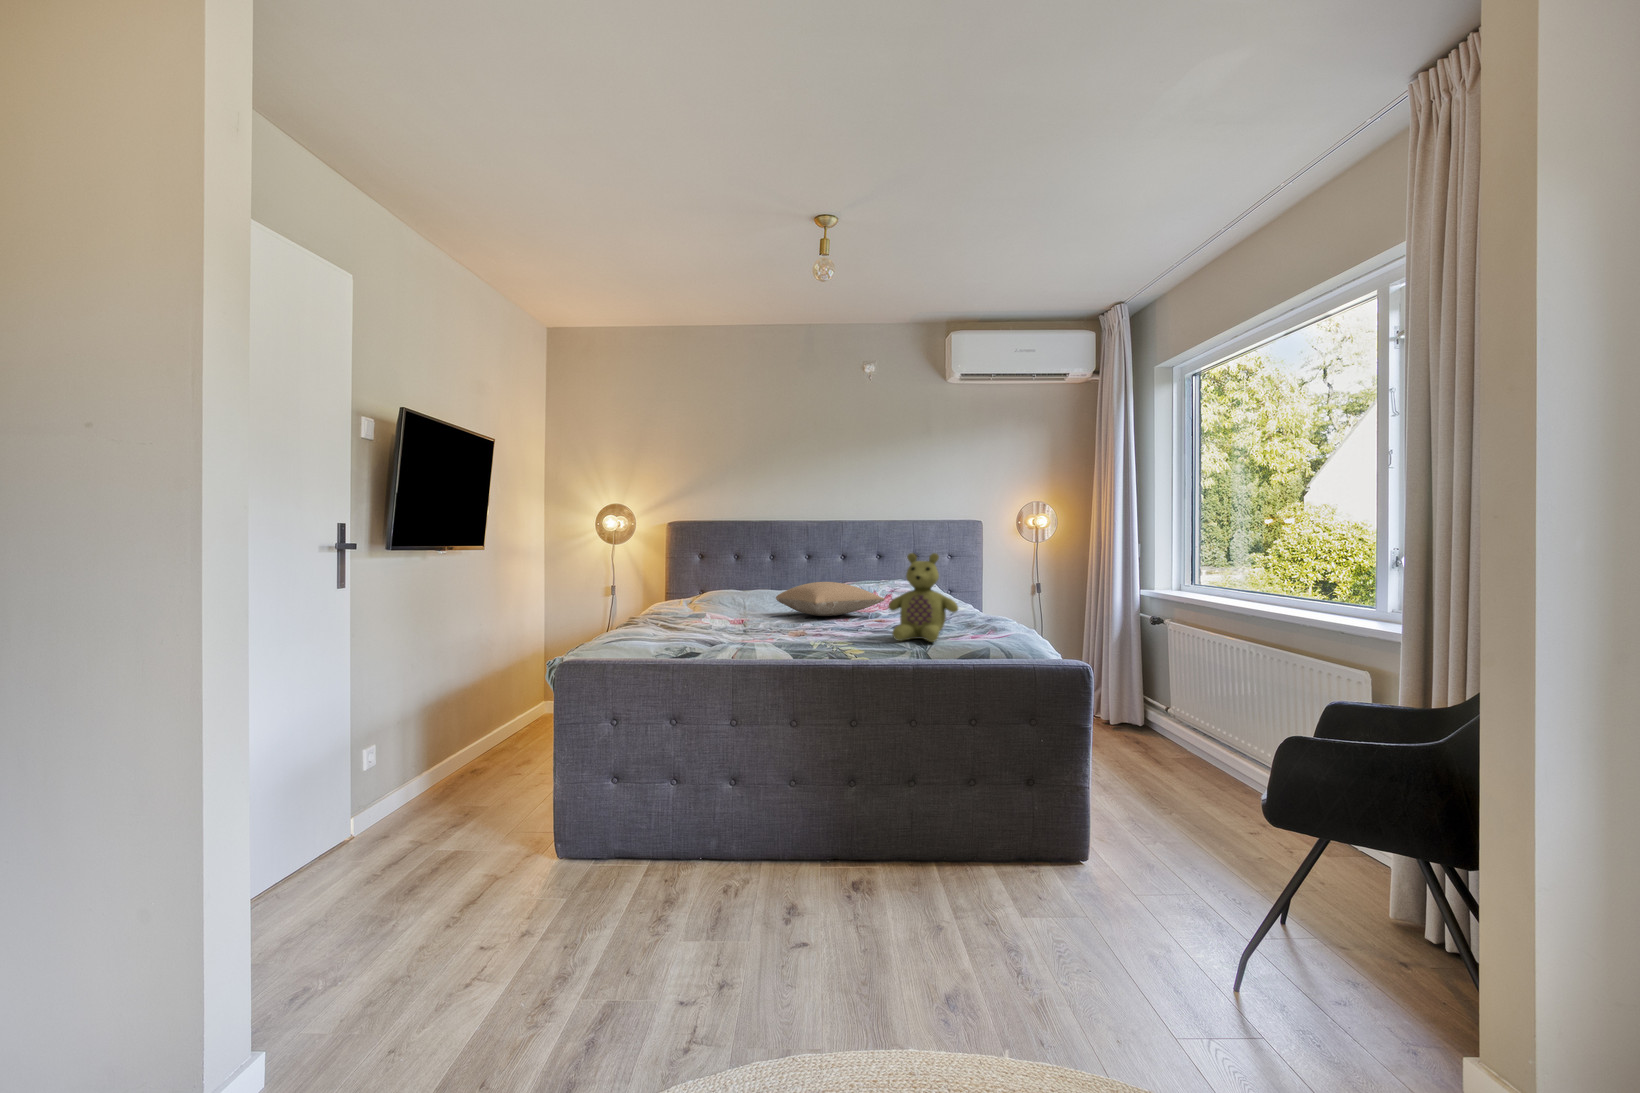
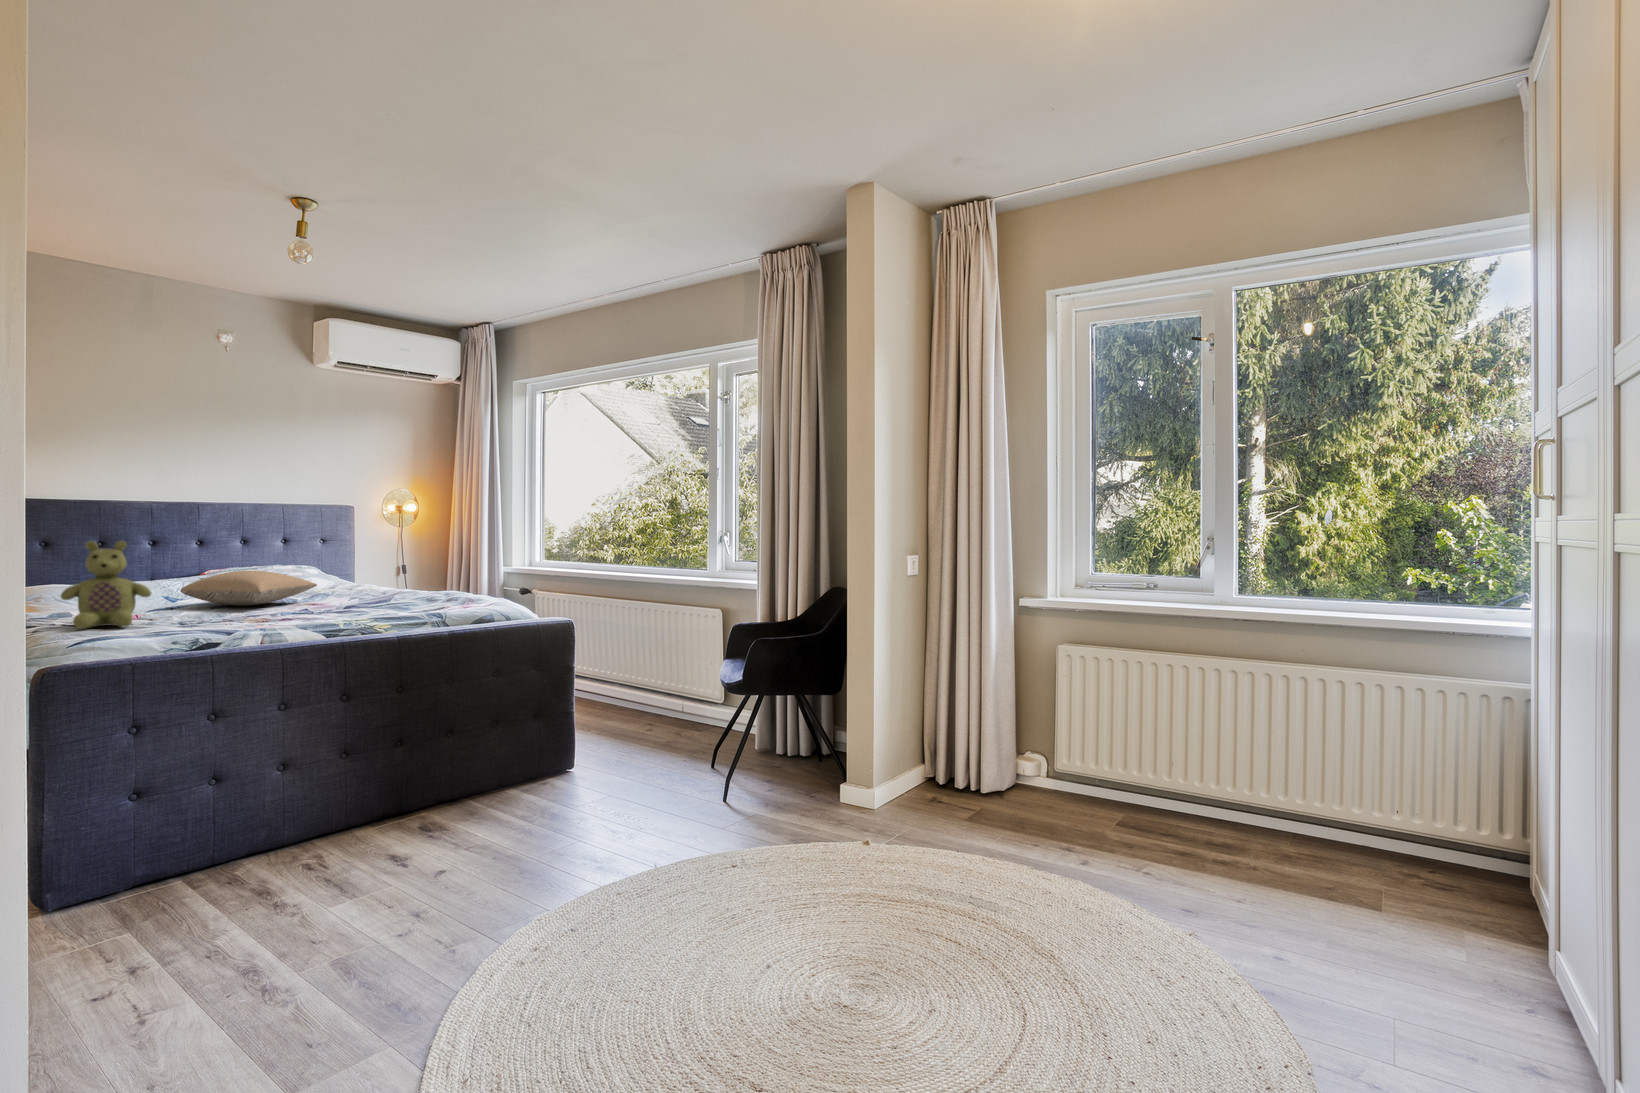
stuffed bear: present [889,553,958,642] -> present [61,541,151,629]

